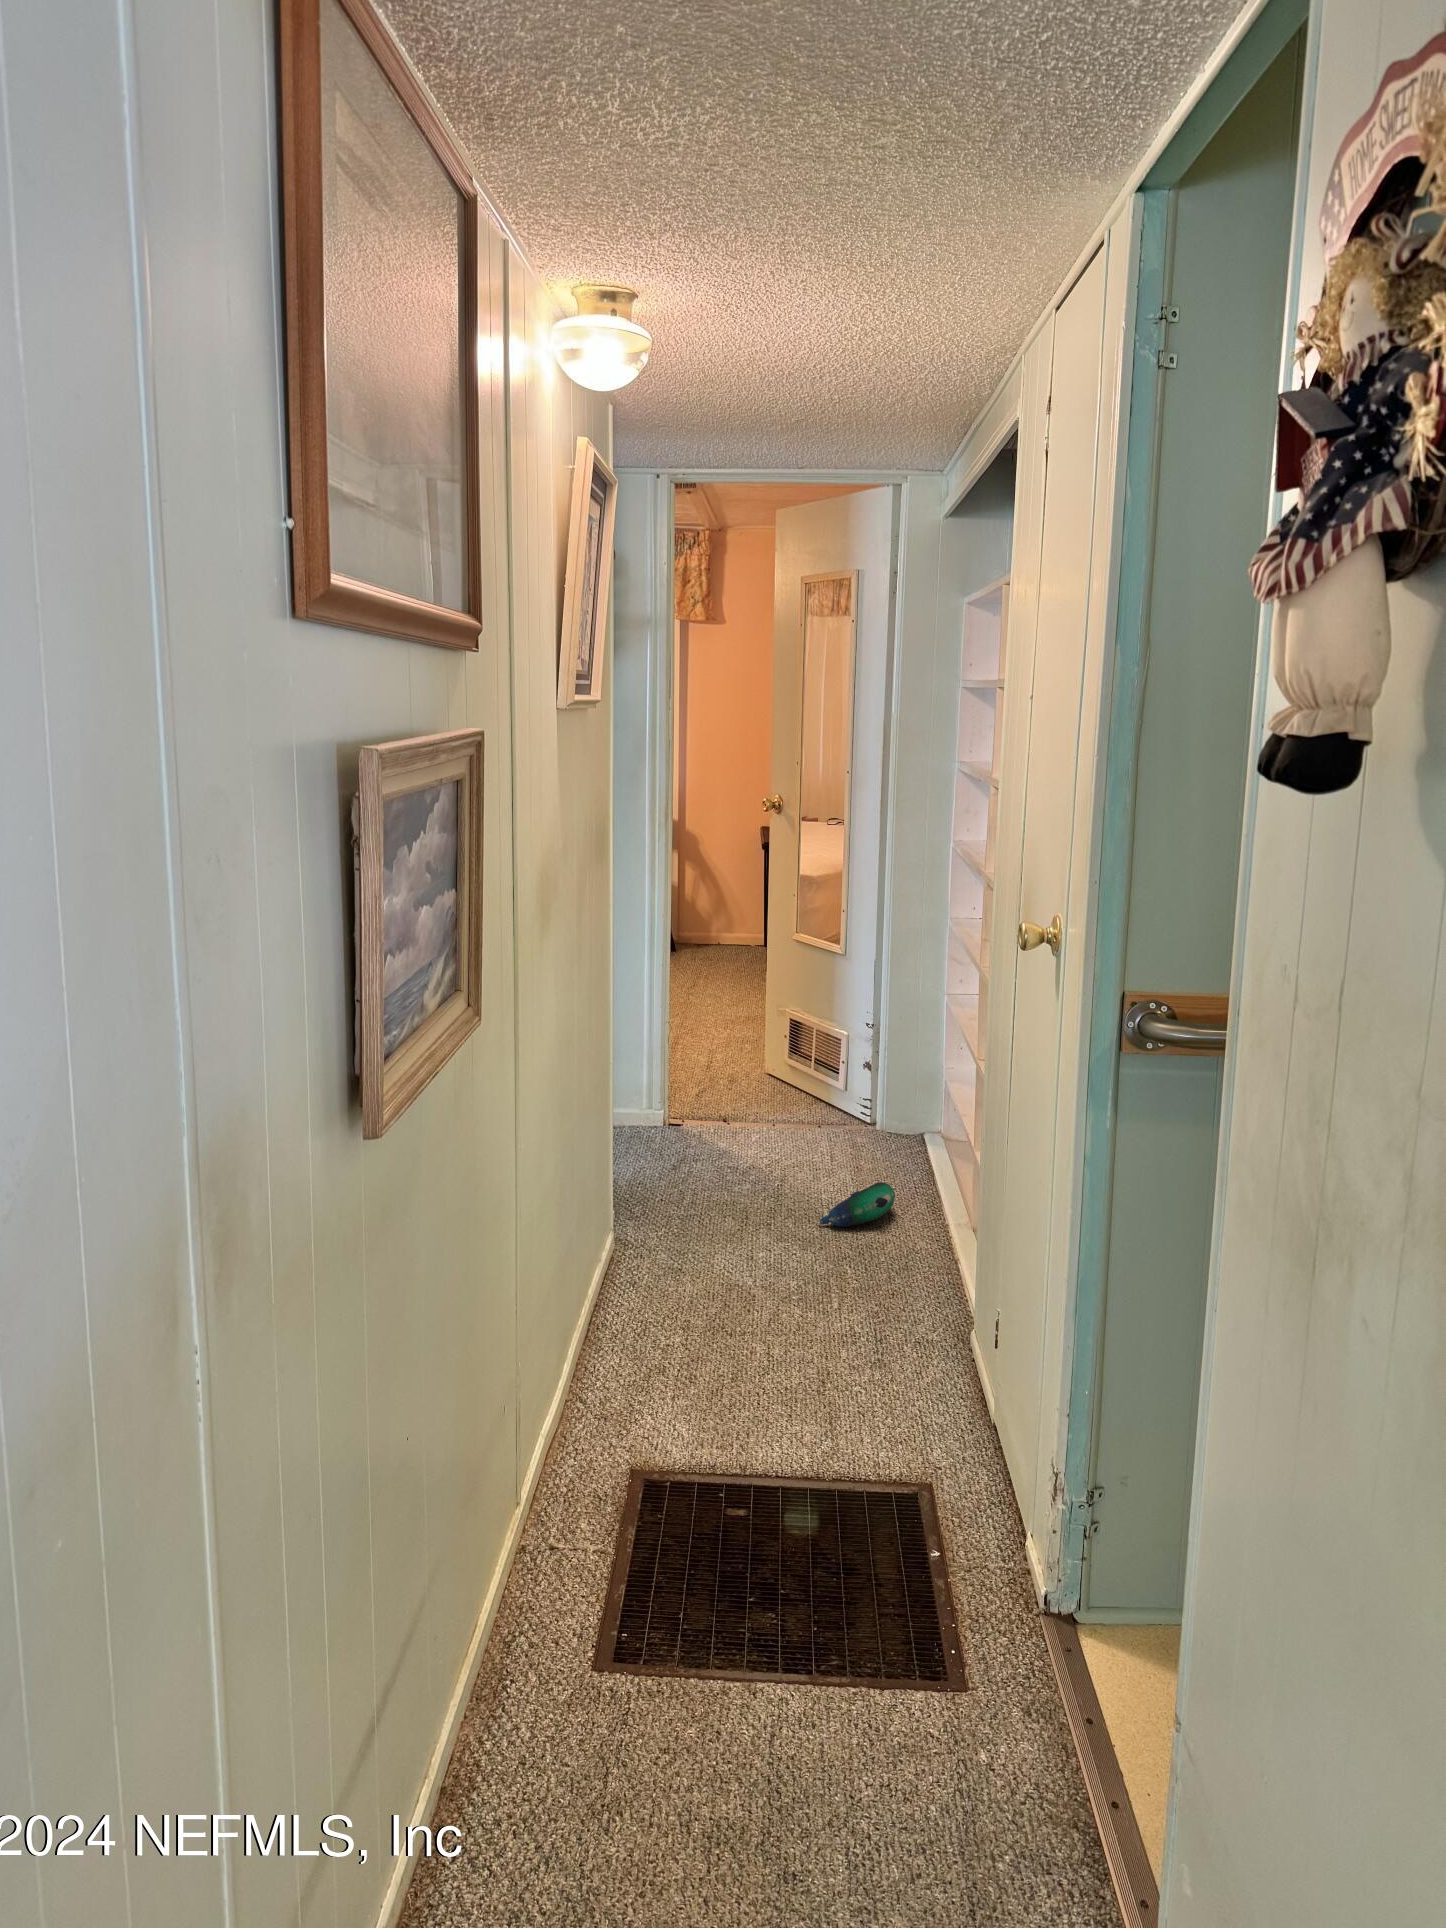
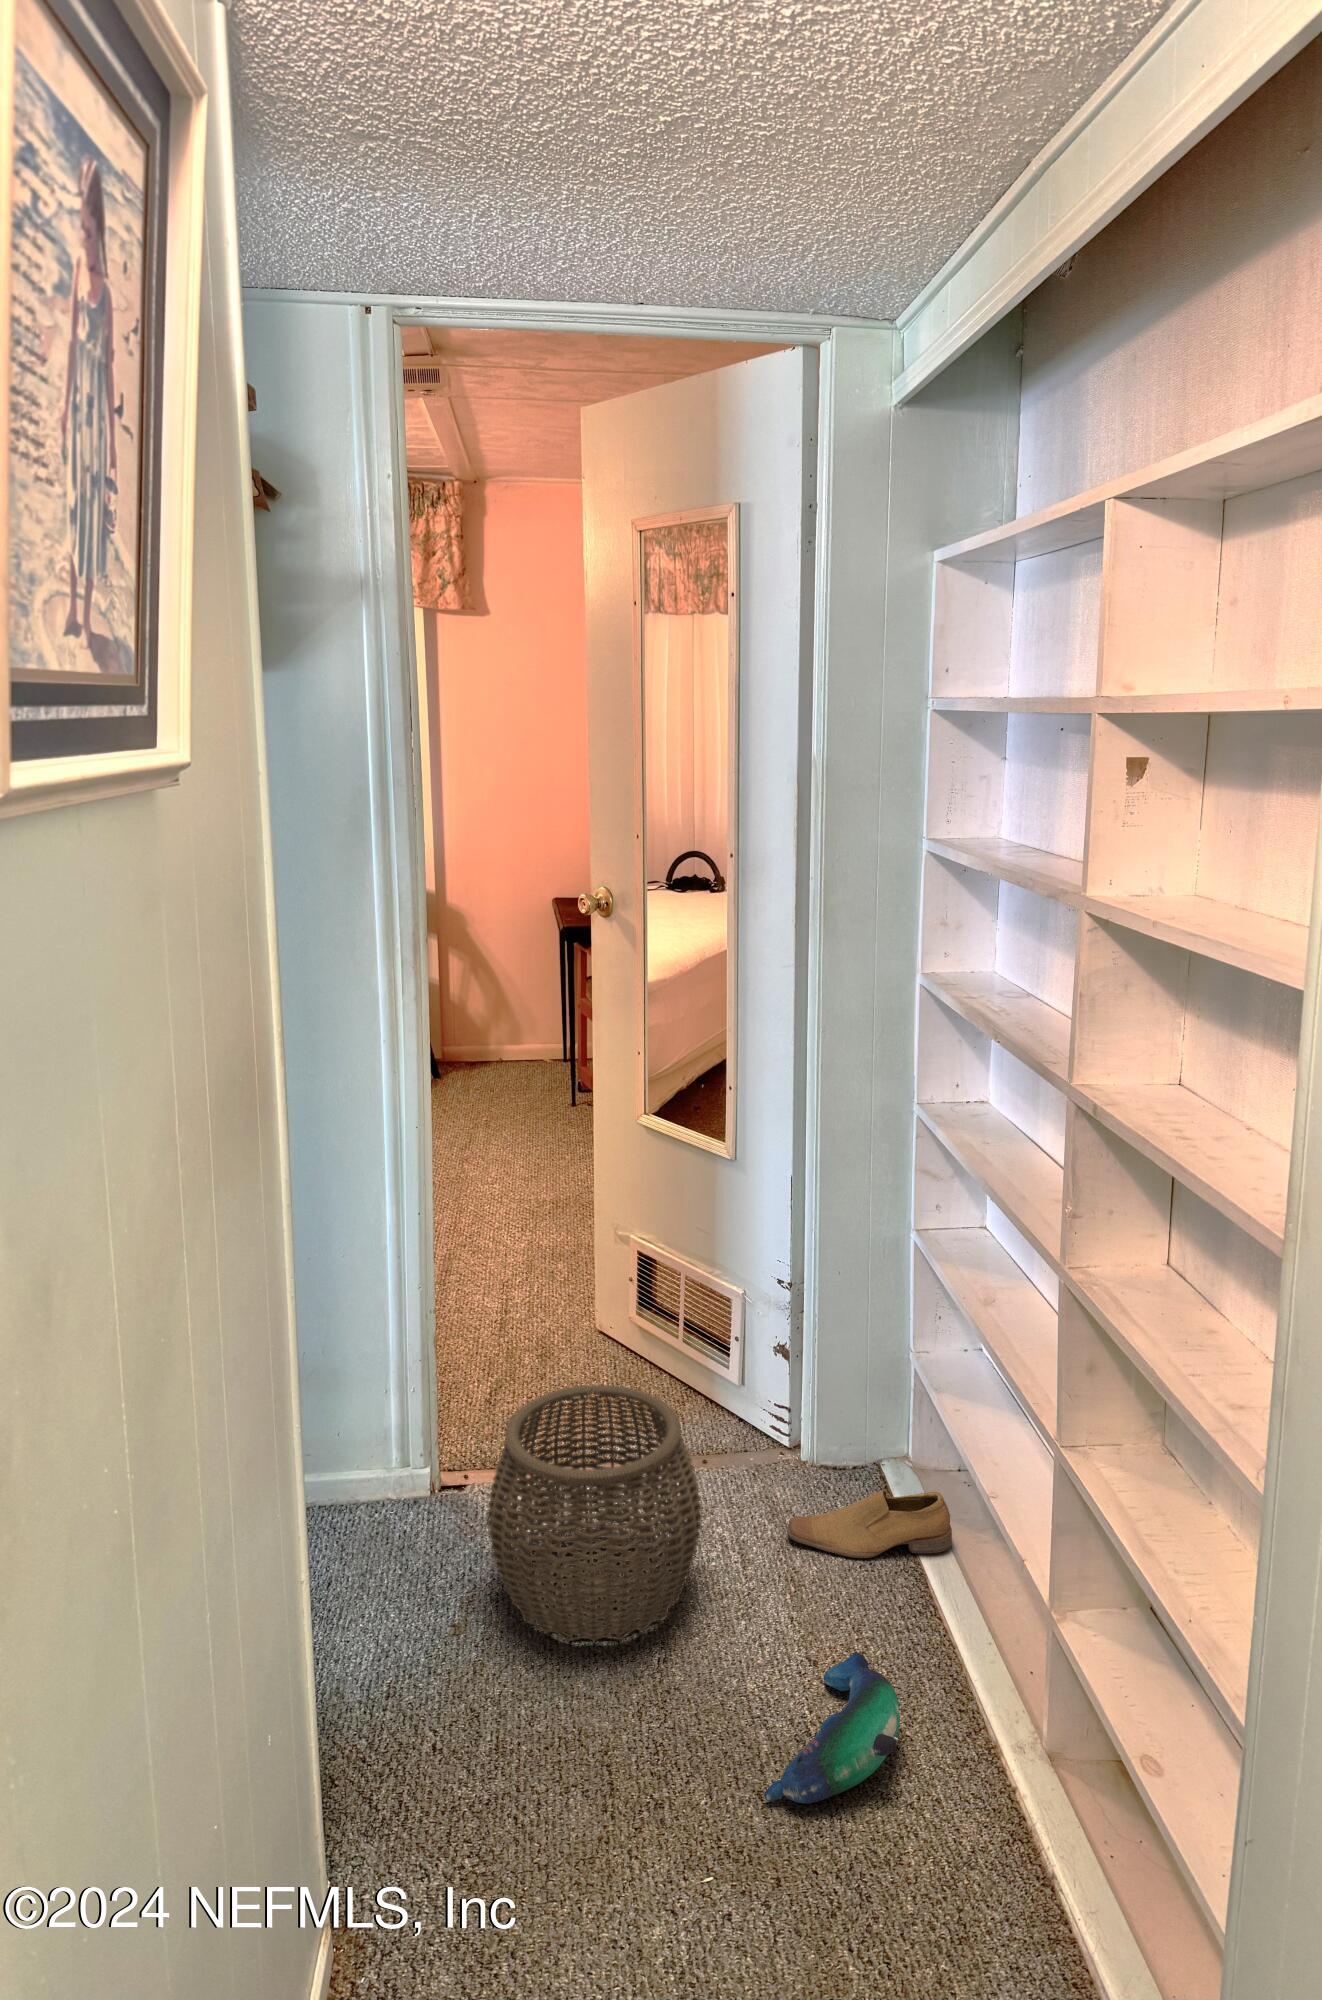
woven basket: none [691,1055,806,1176] -> present [487,1385,702,1643]
shoe: none [858,1128,951,1164] -> present [787,1490,952,1558]

